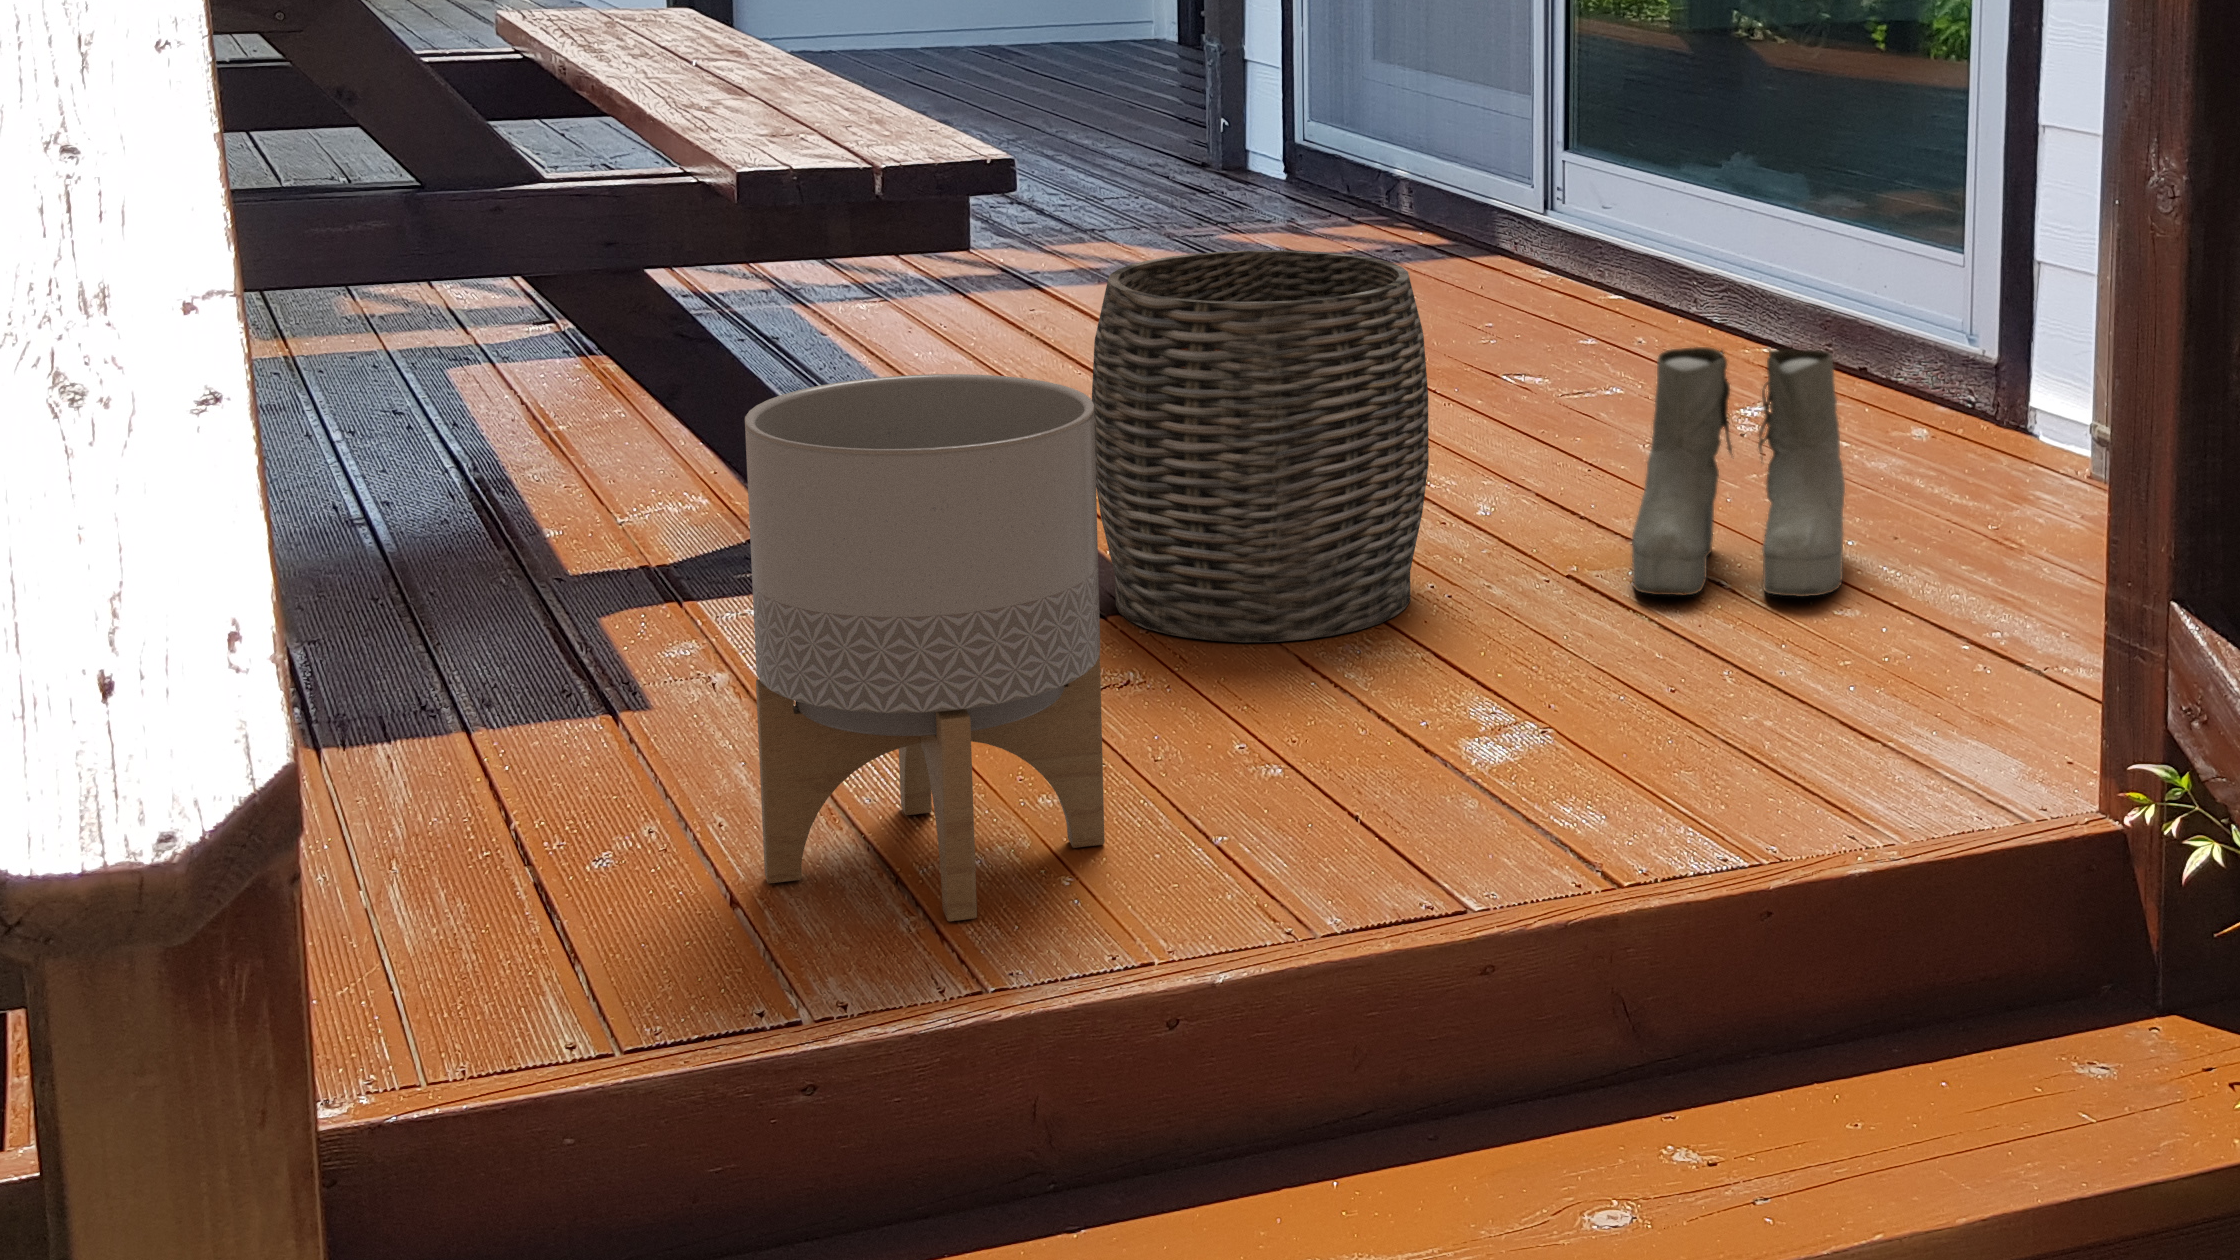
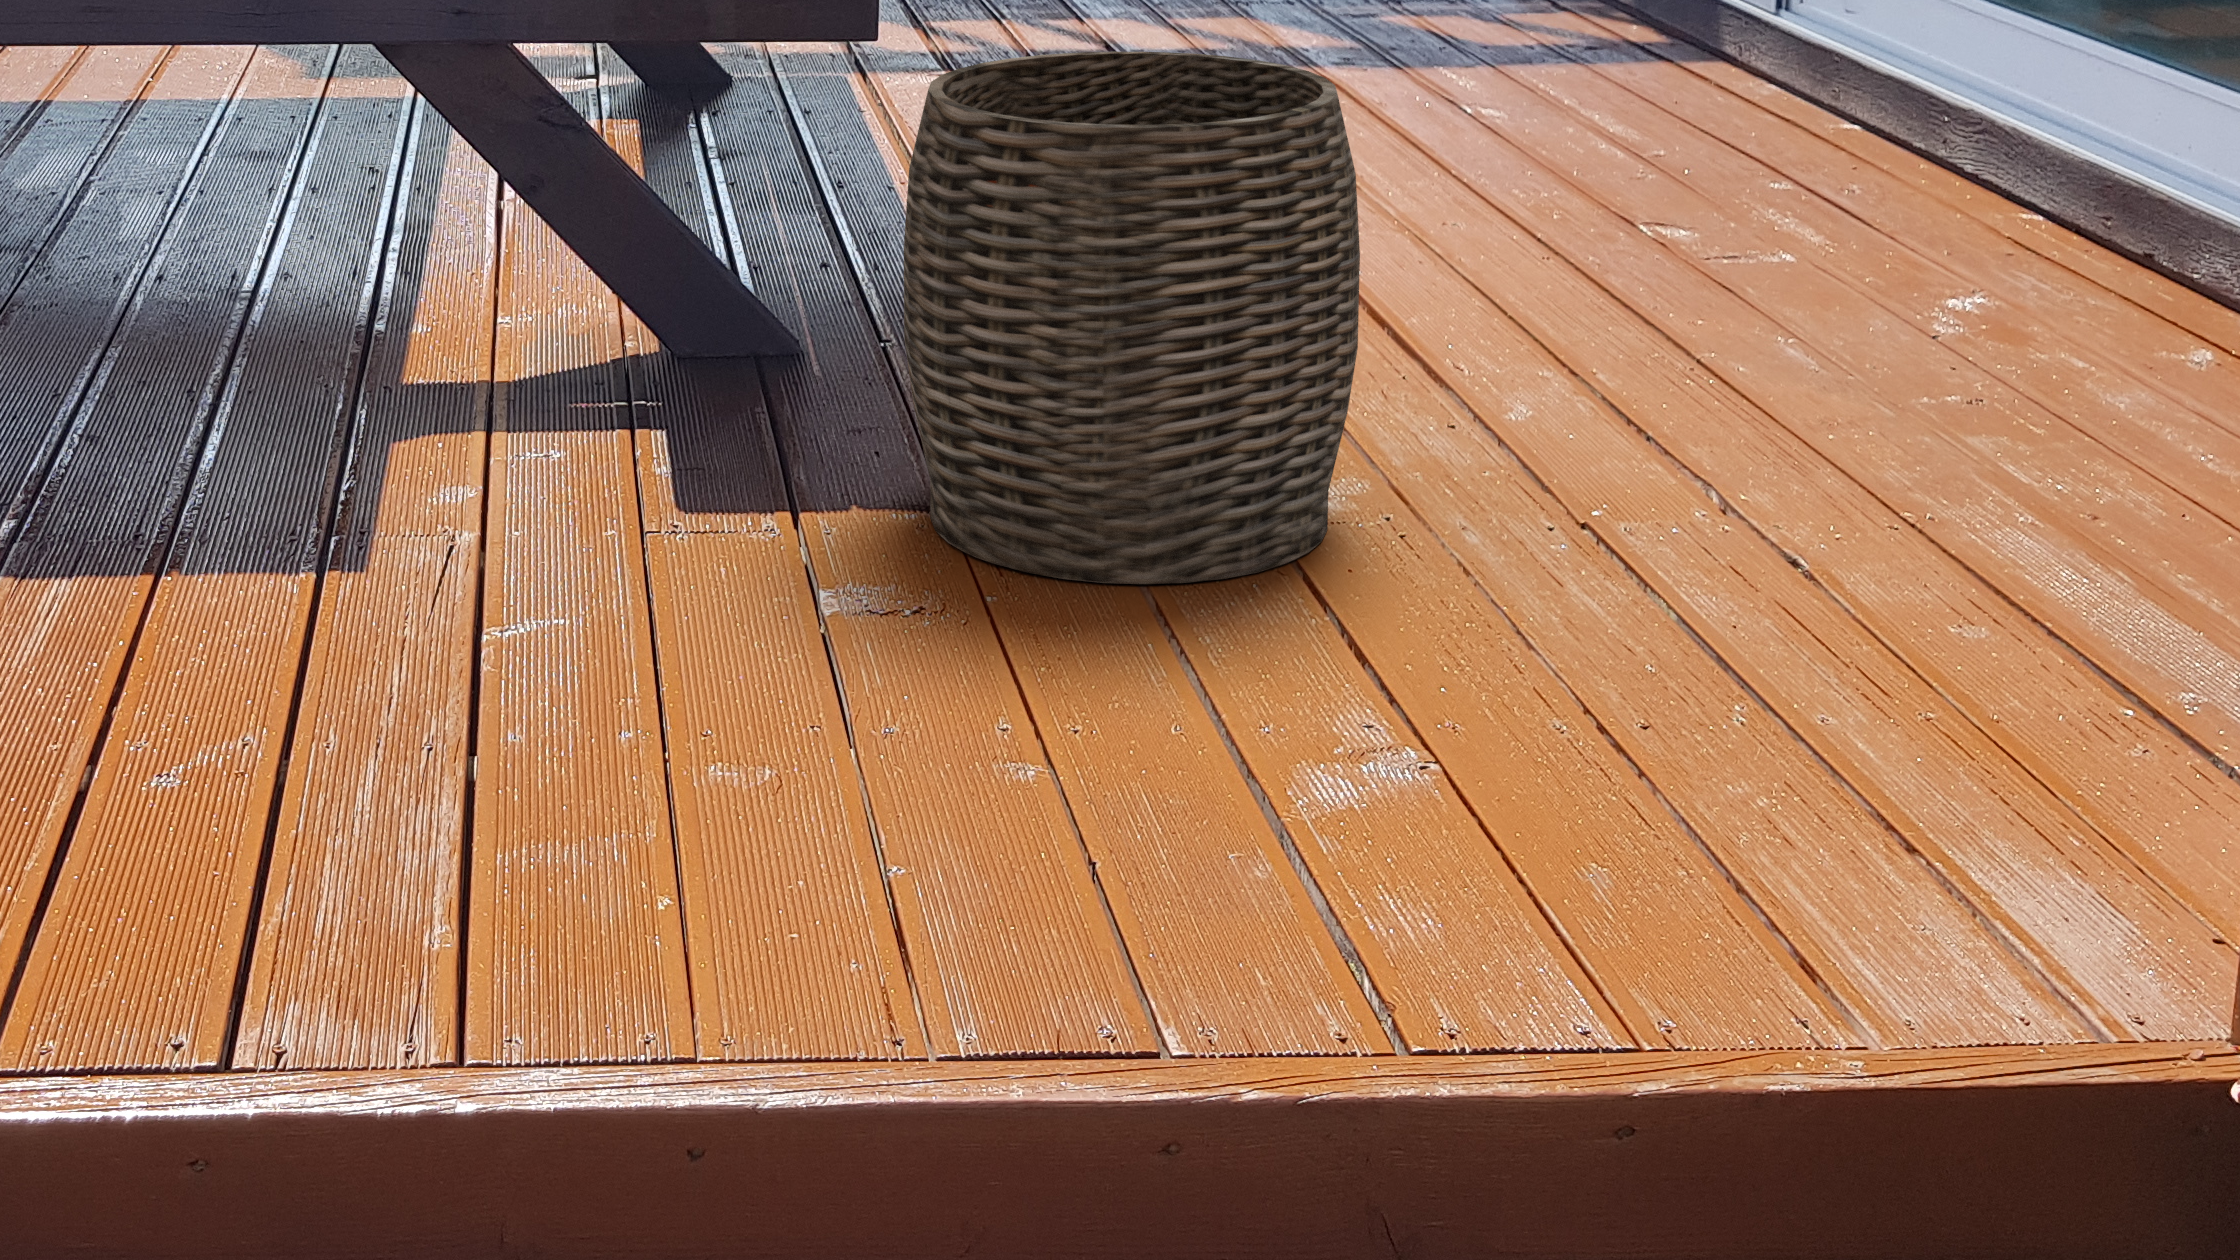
boots: present [1632,347,1845,597] -> none [1643,222,1996,603]
planter: present [745,374,1105,921] -> none [213,201,691,949]

